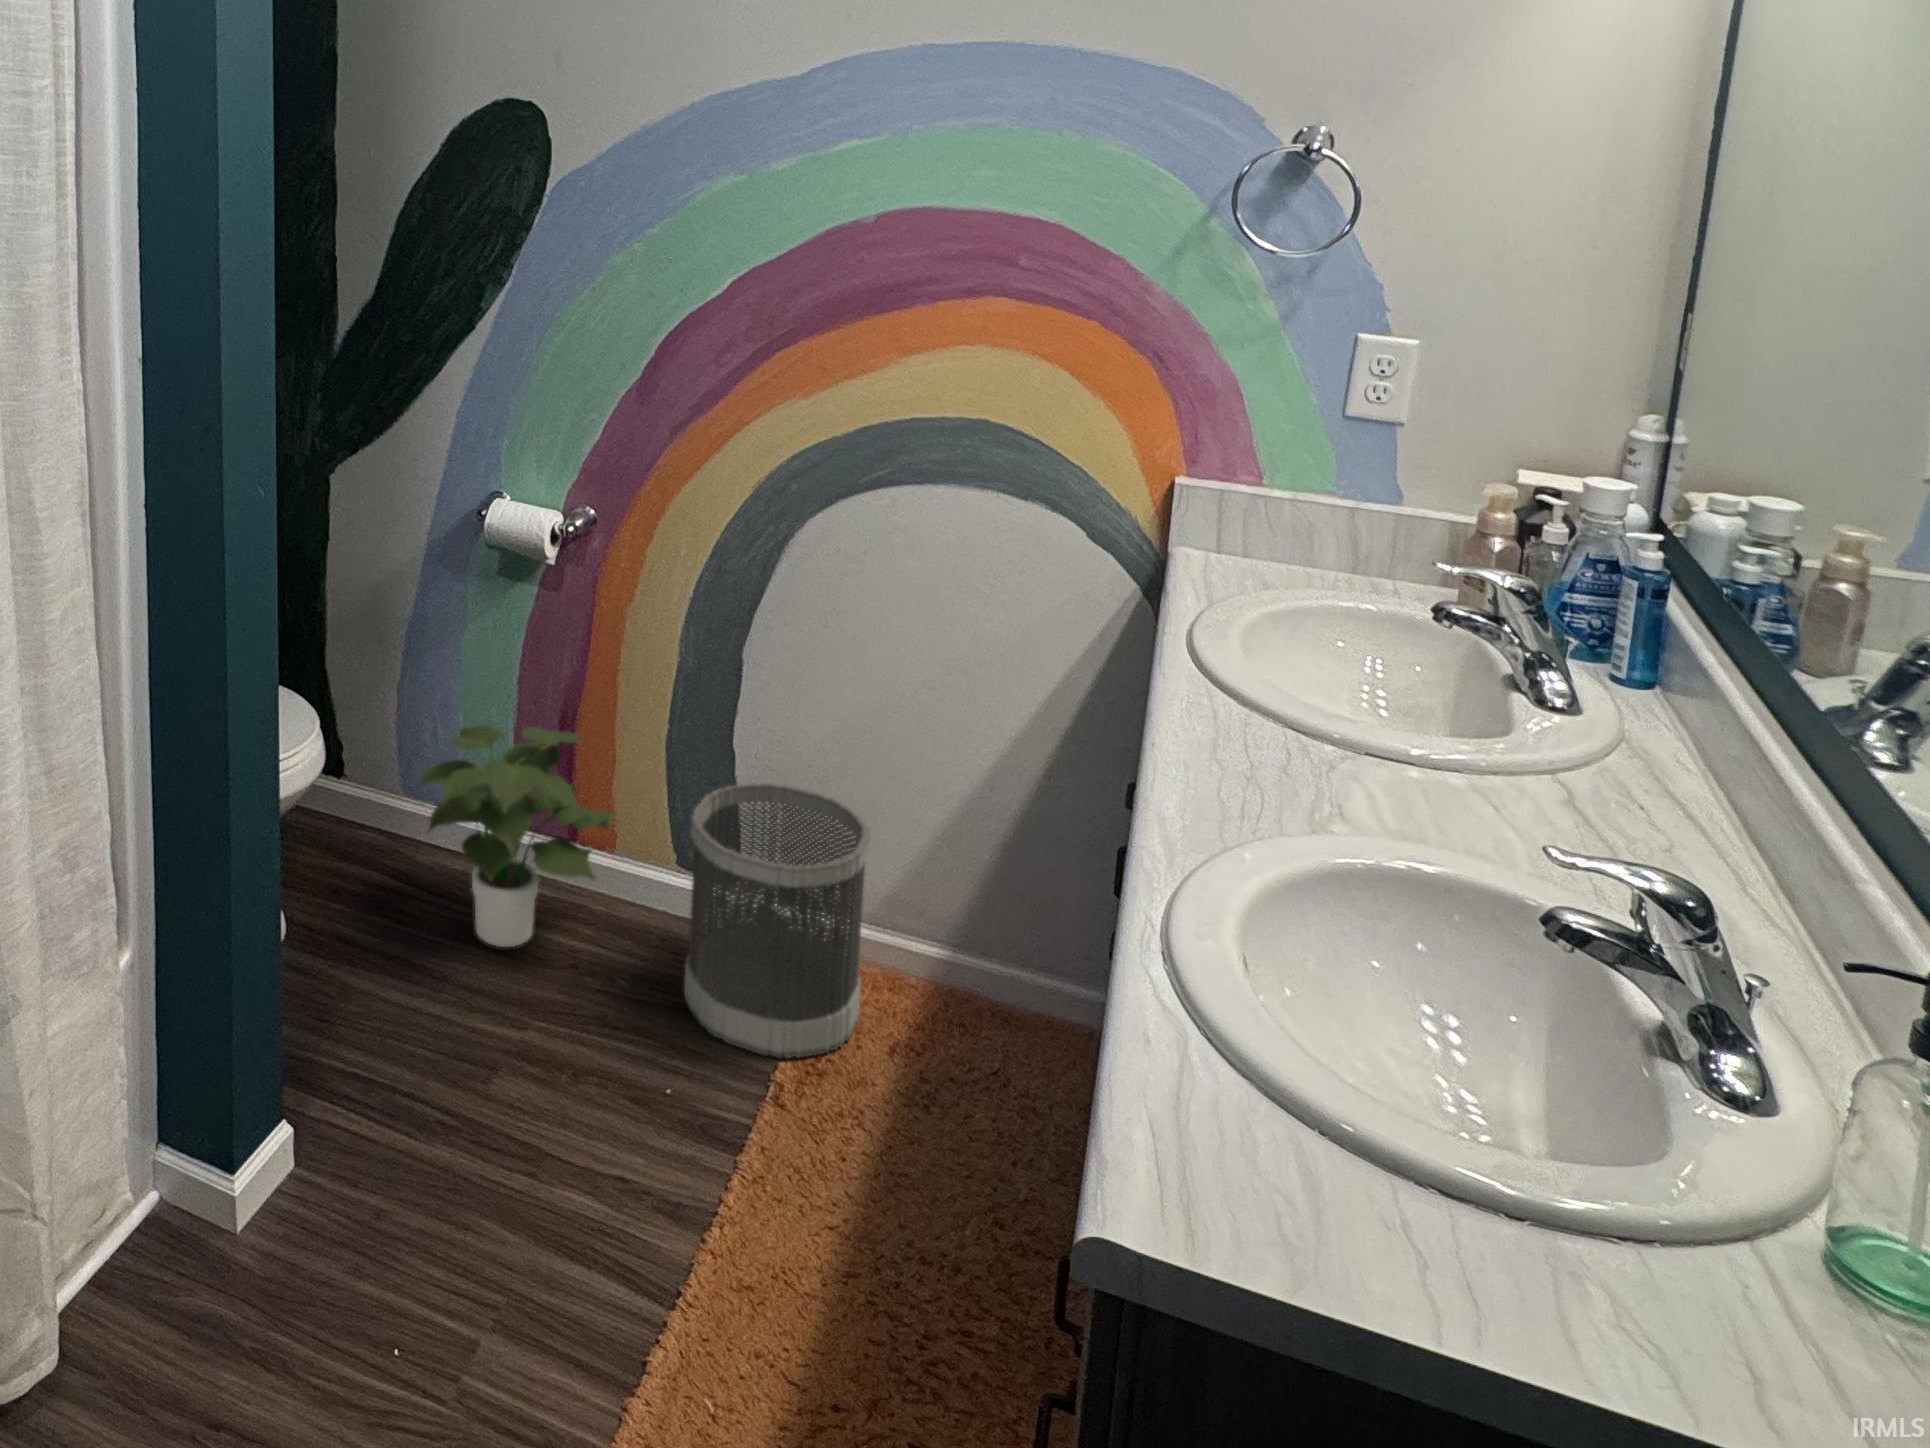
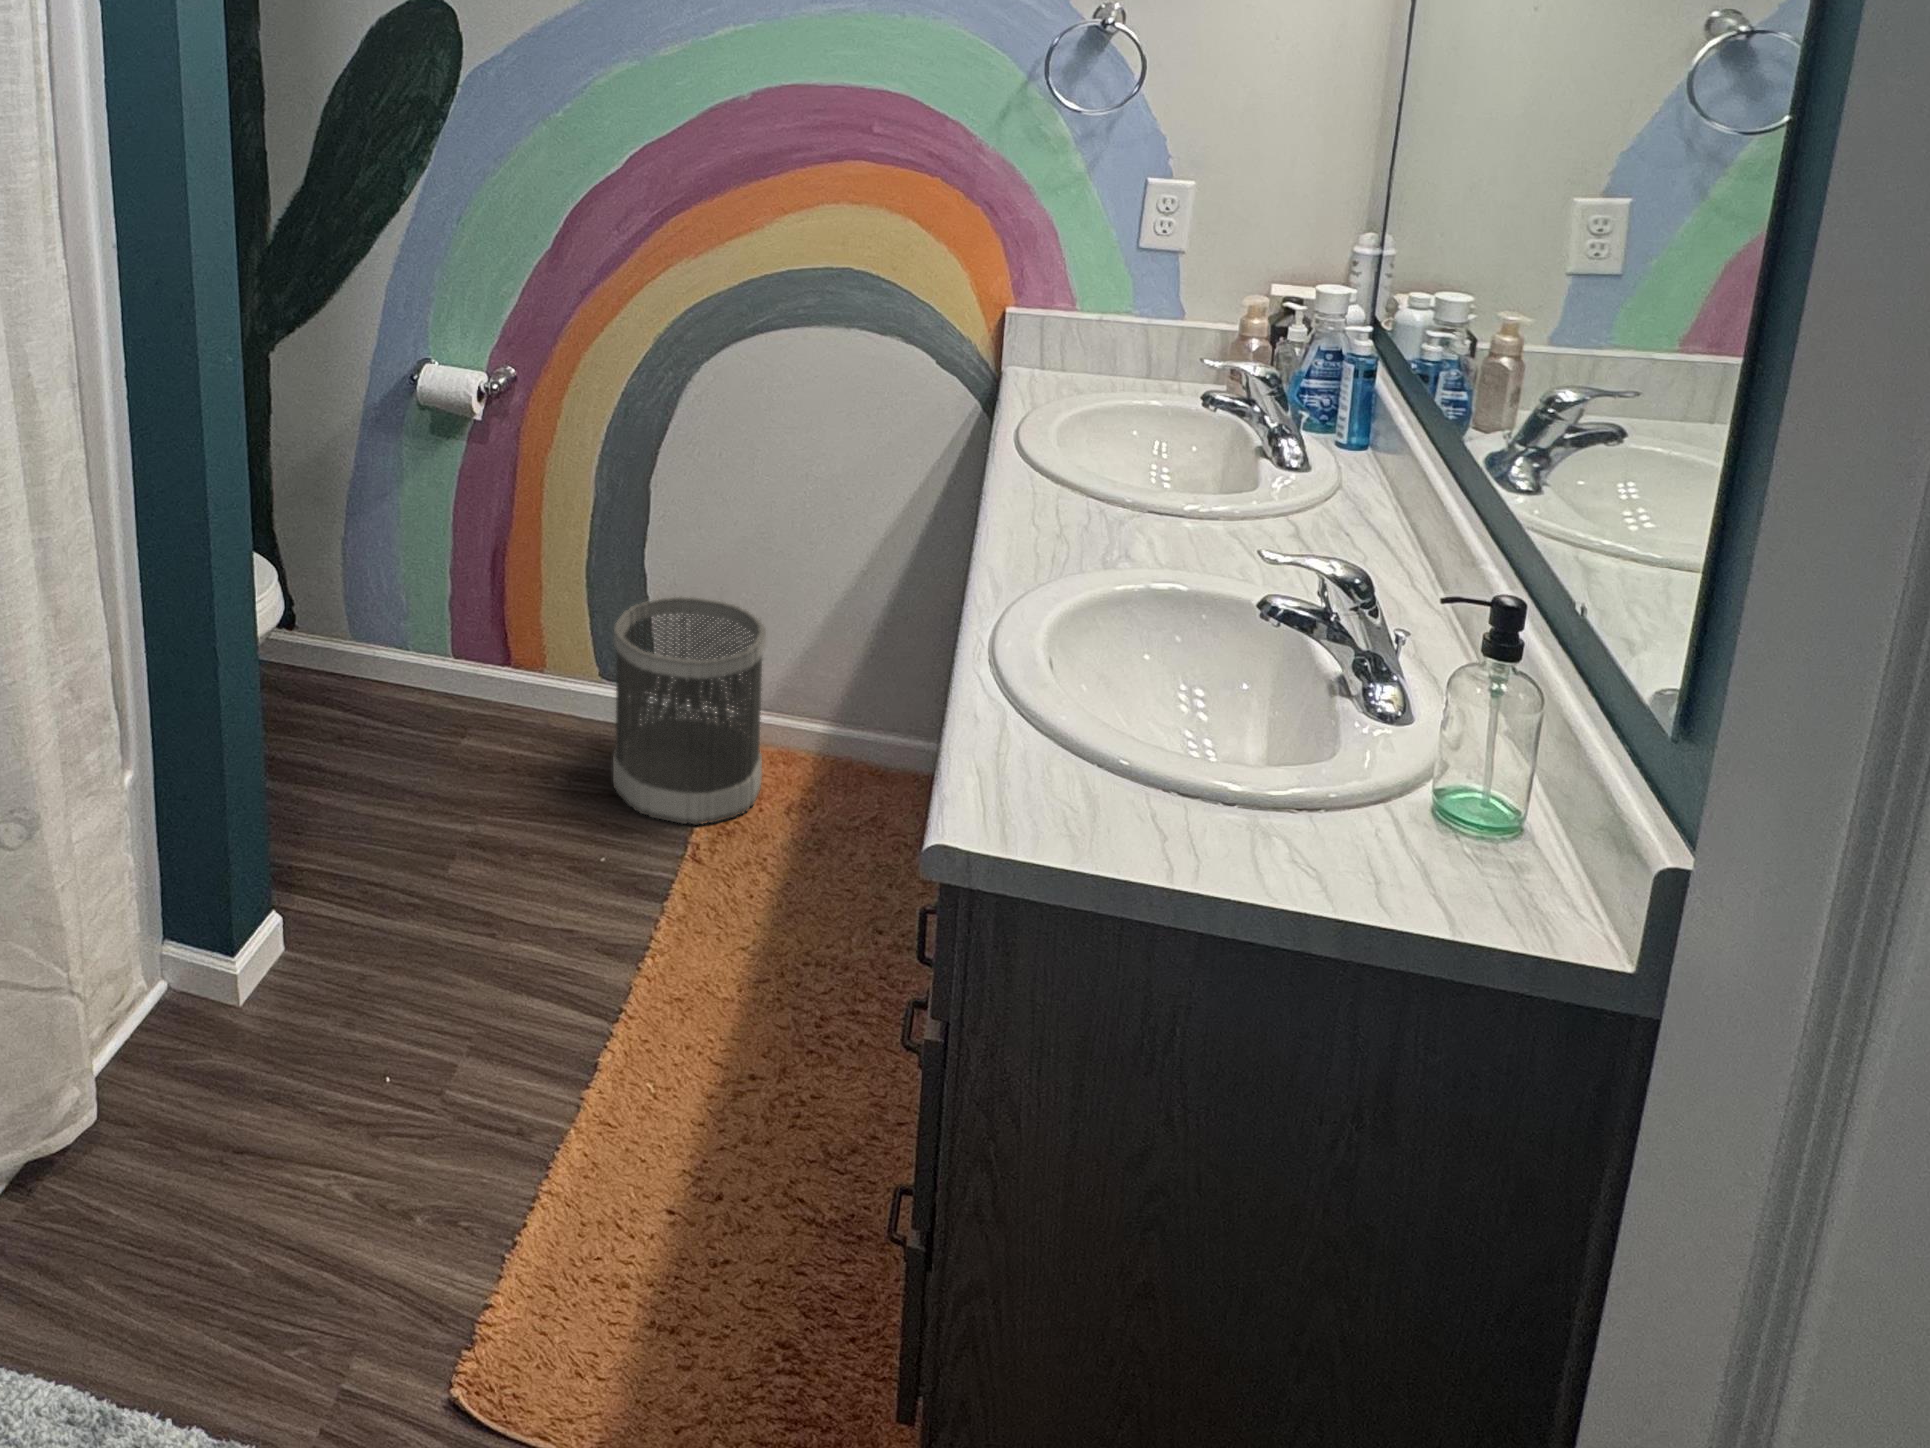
potted plant: present [417,725,614,947] -> none [365,567,546,760]

